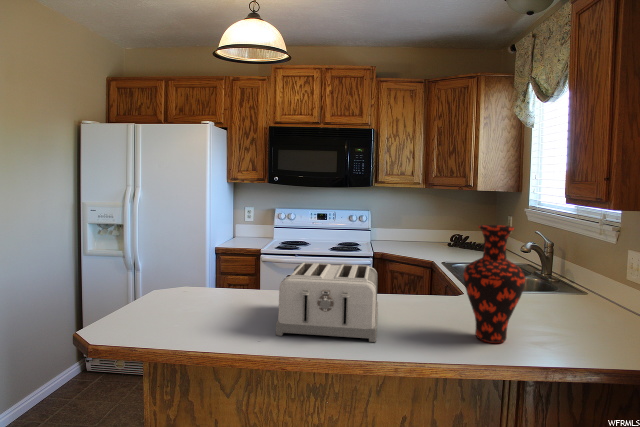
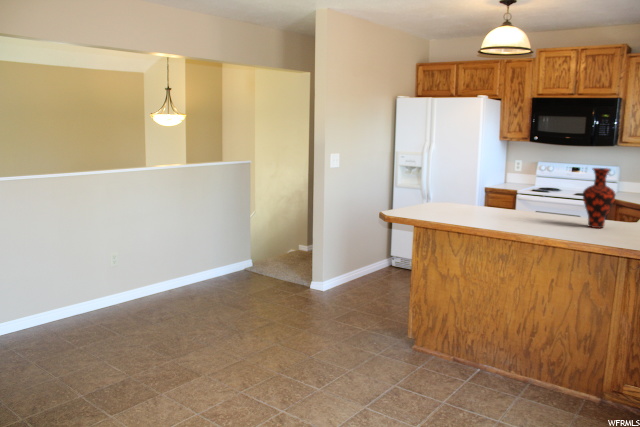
toaster: present [276,263,378,342] -> none [486,186,550,221]

